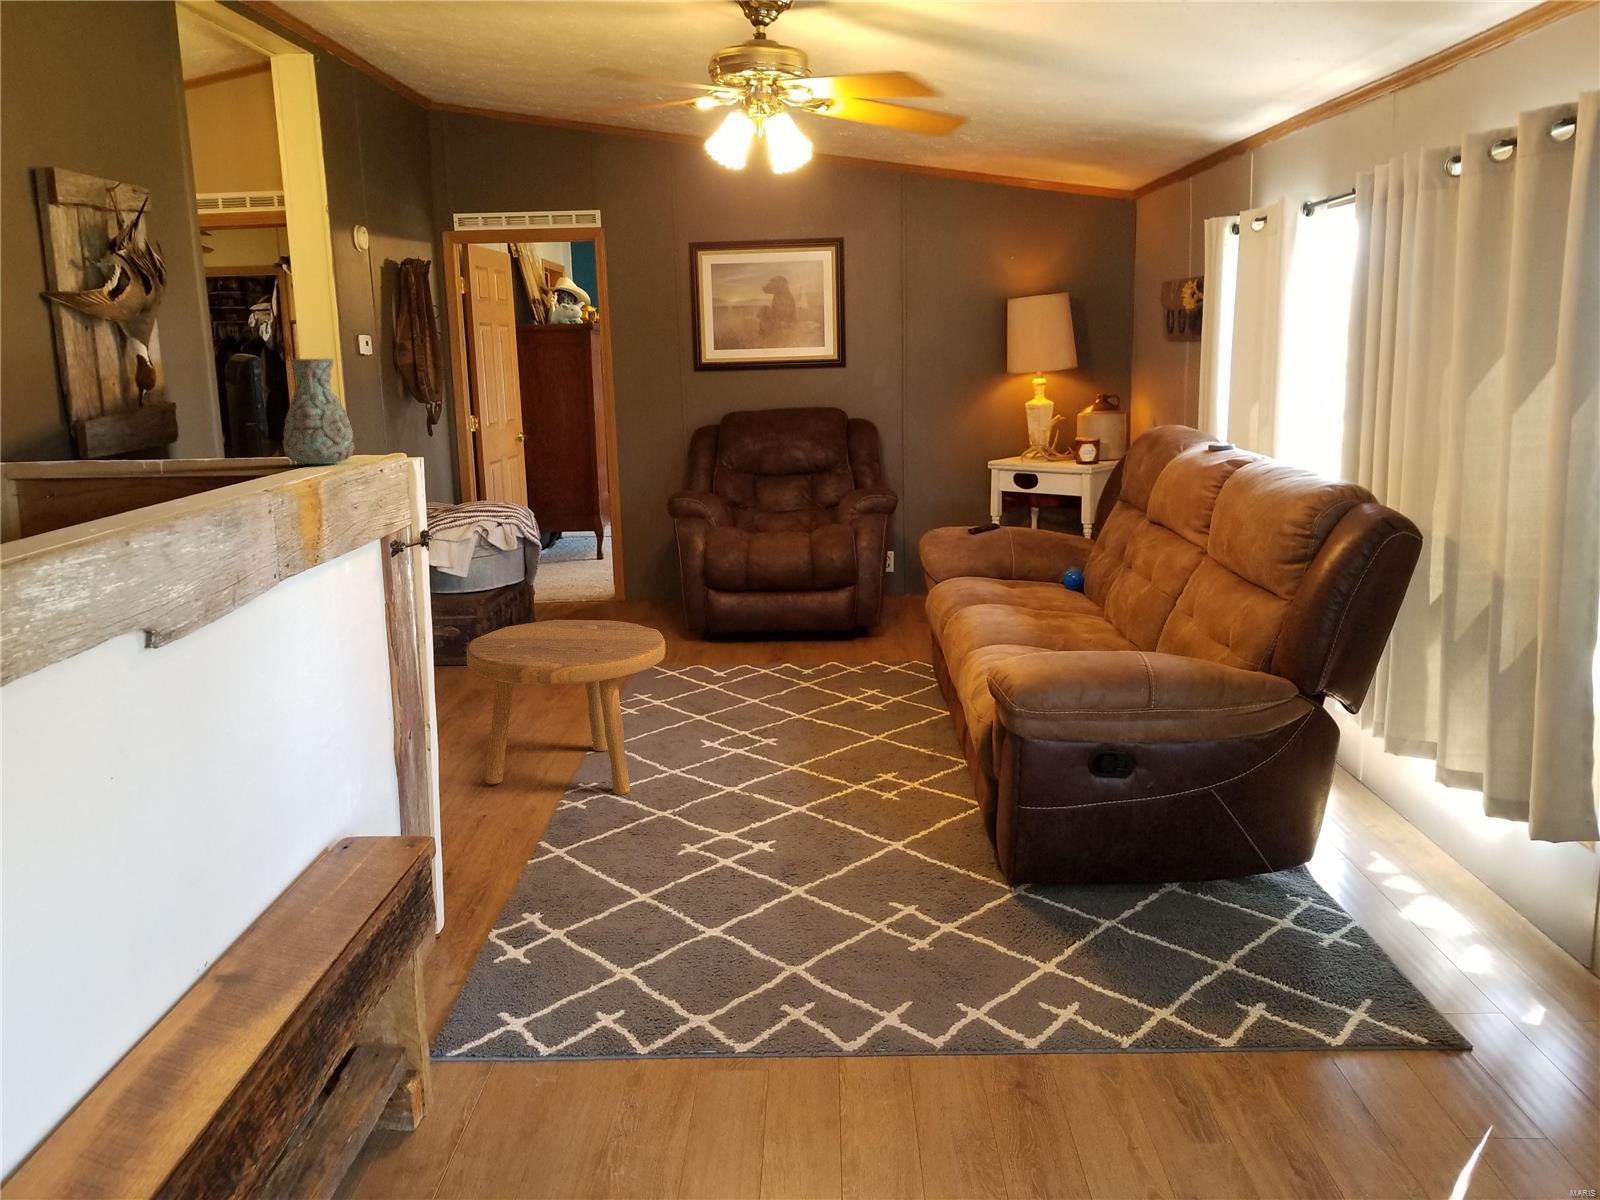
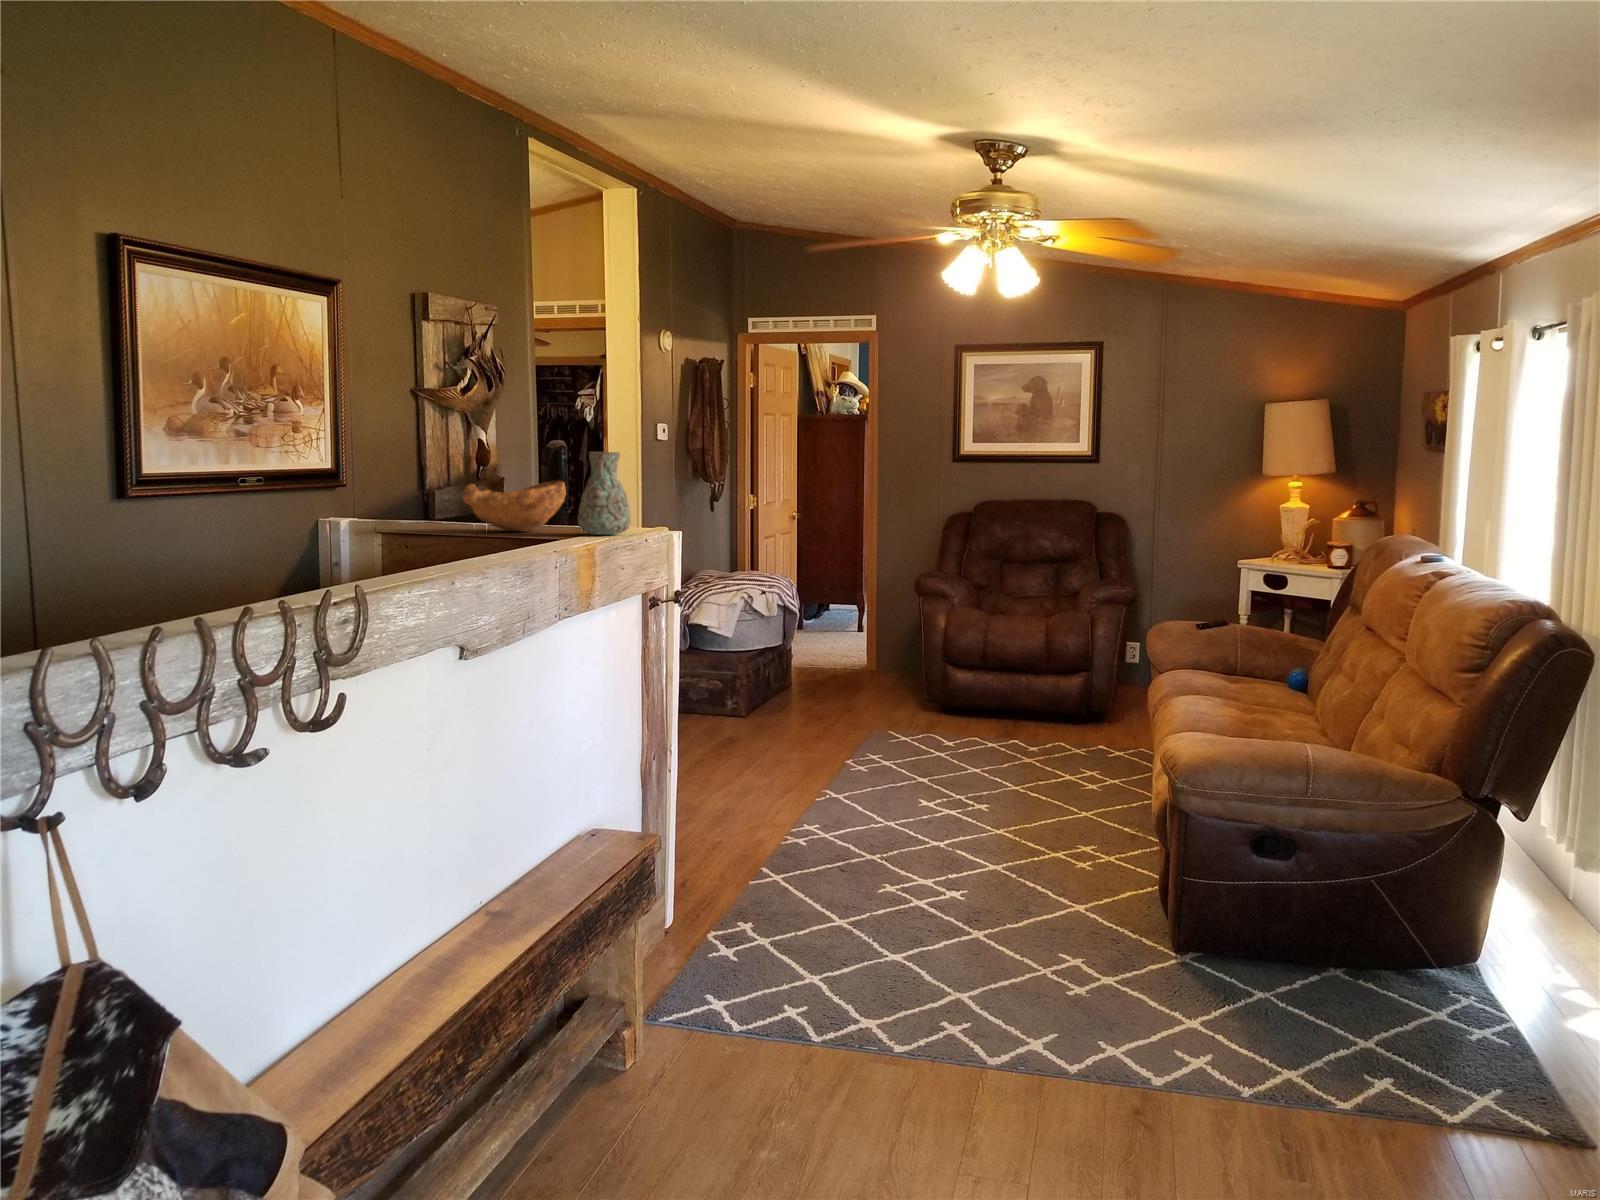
wooden bowl: none [121,399,263,466] -> present [463,481,566,532]
footstool: present [467,620,665,795] -> none [715,681,888,841]

